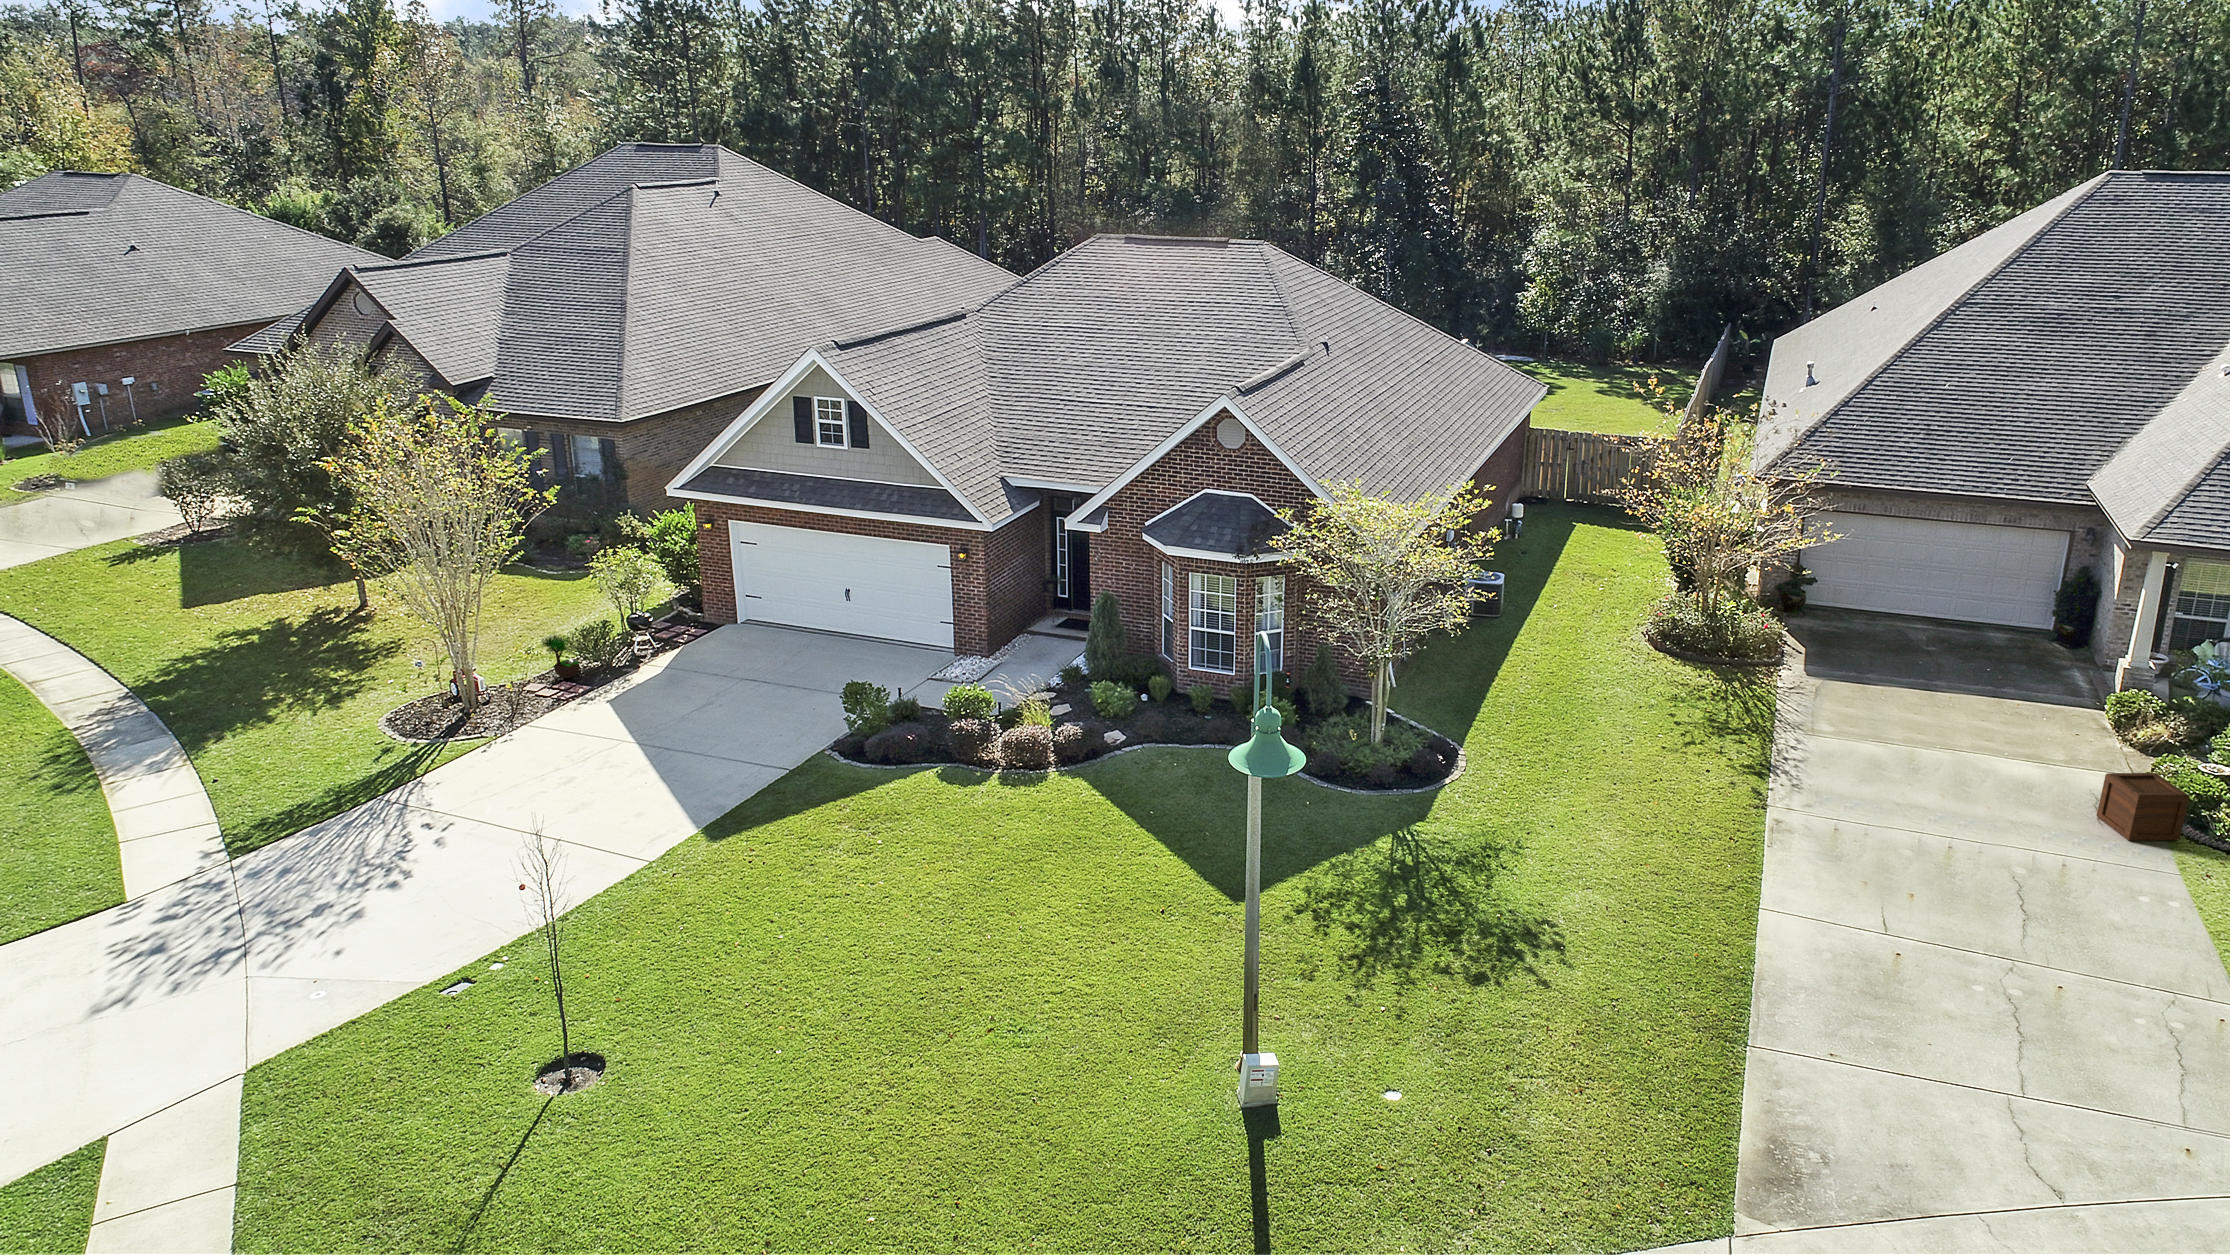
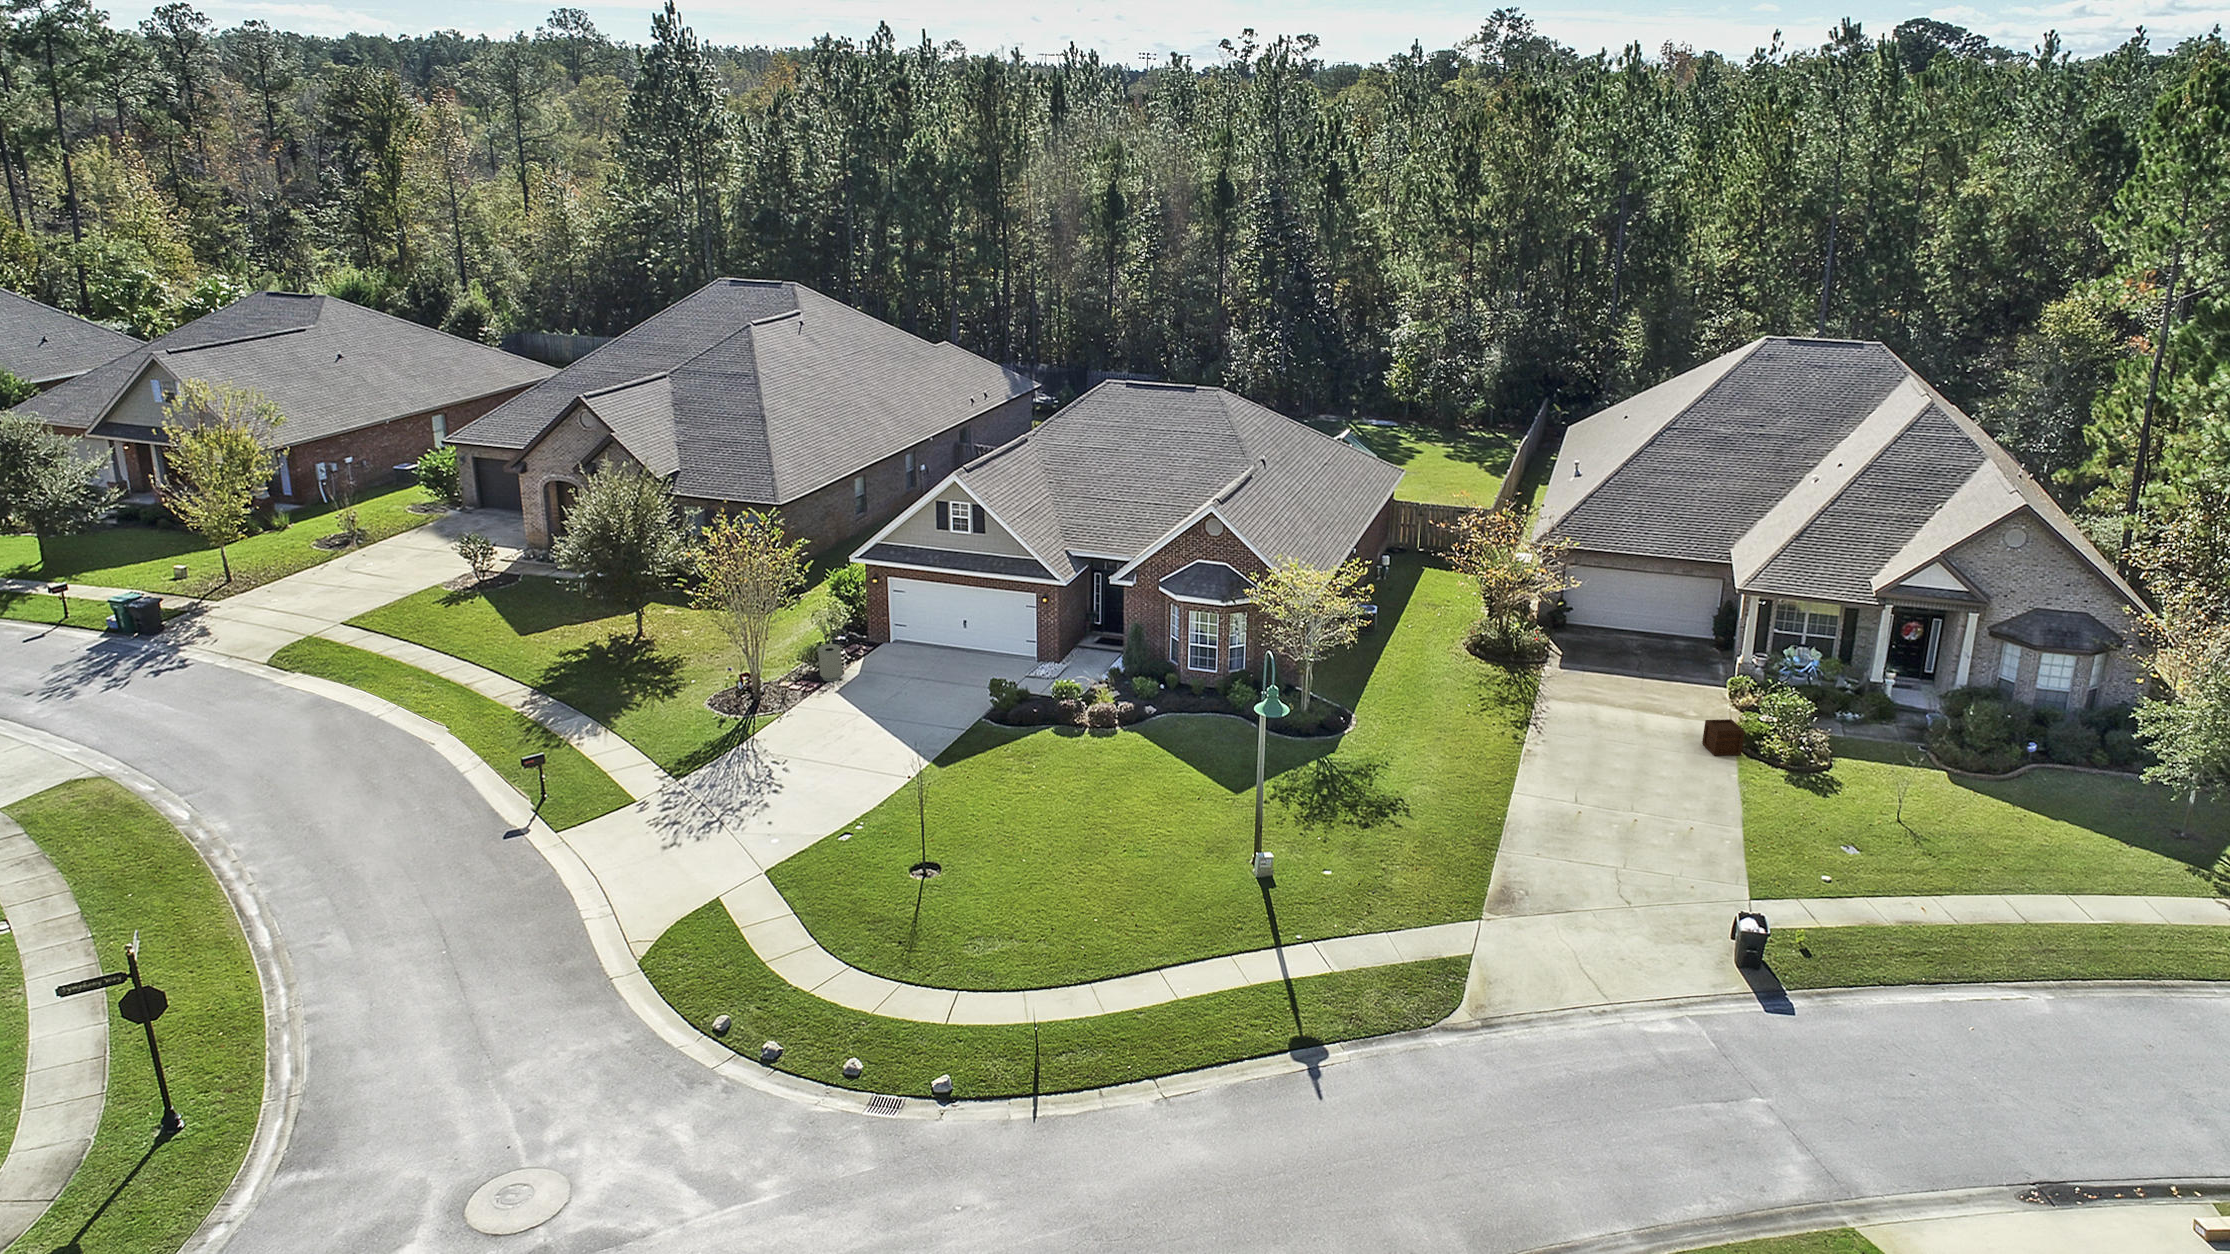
trash can: none [592,622,636,682] -> present [818,644,843,681]
potted tree: present [542,635,580,678] -> none [784,649,808,679]

